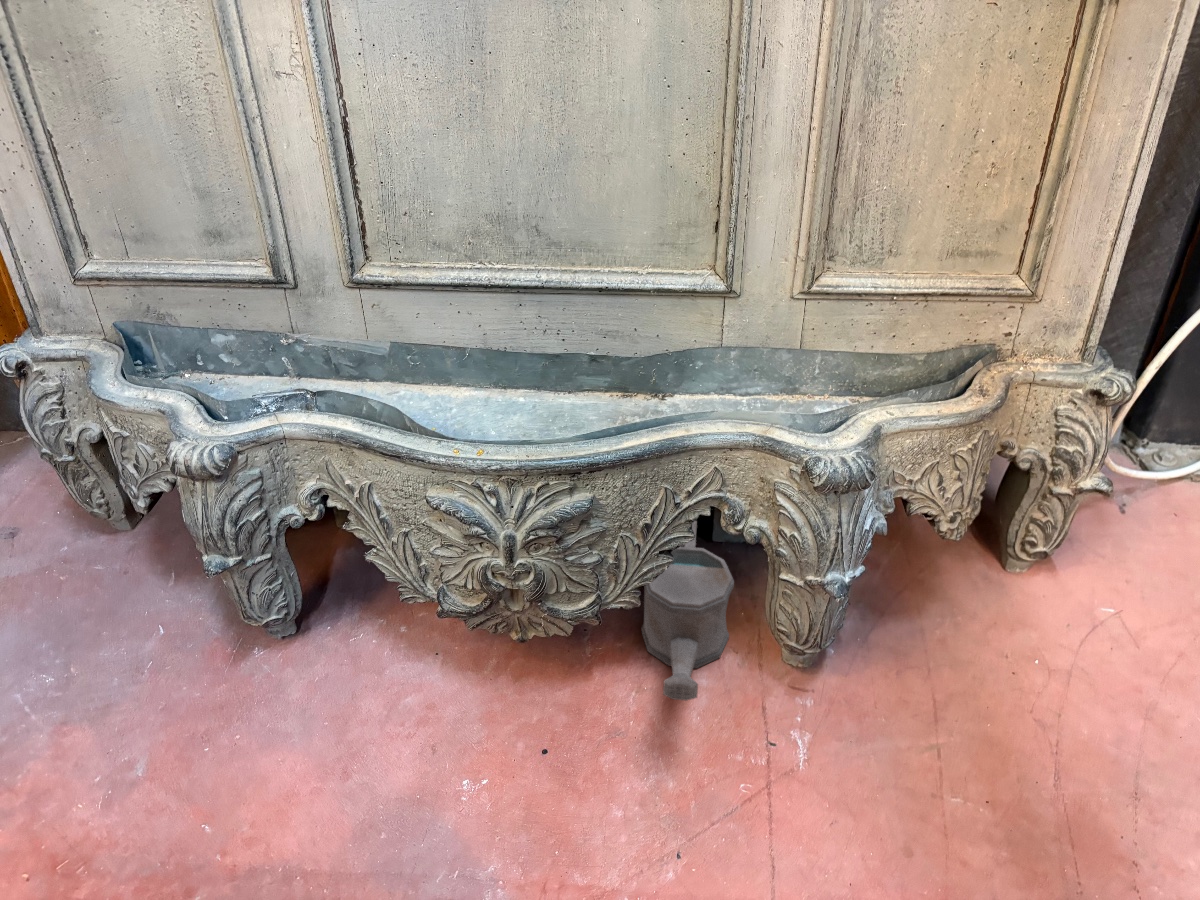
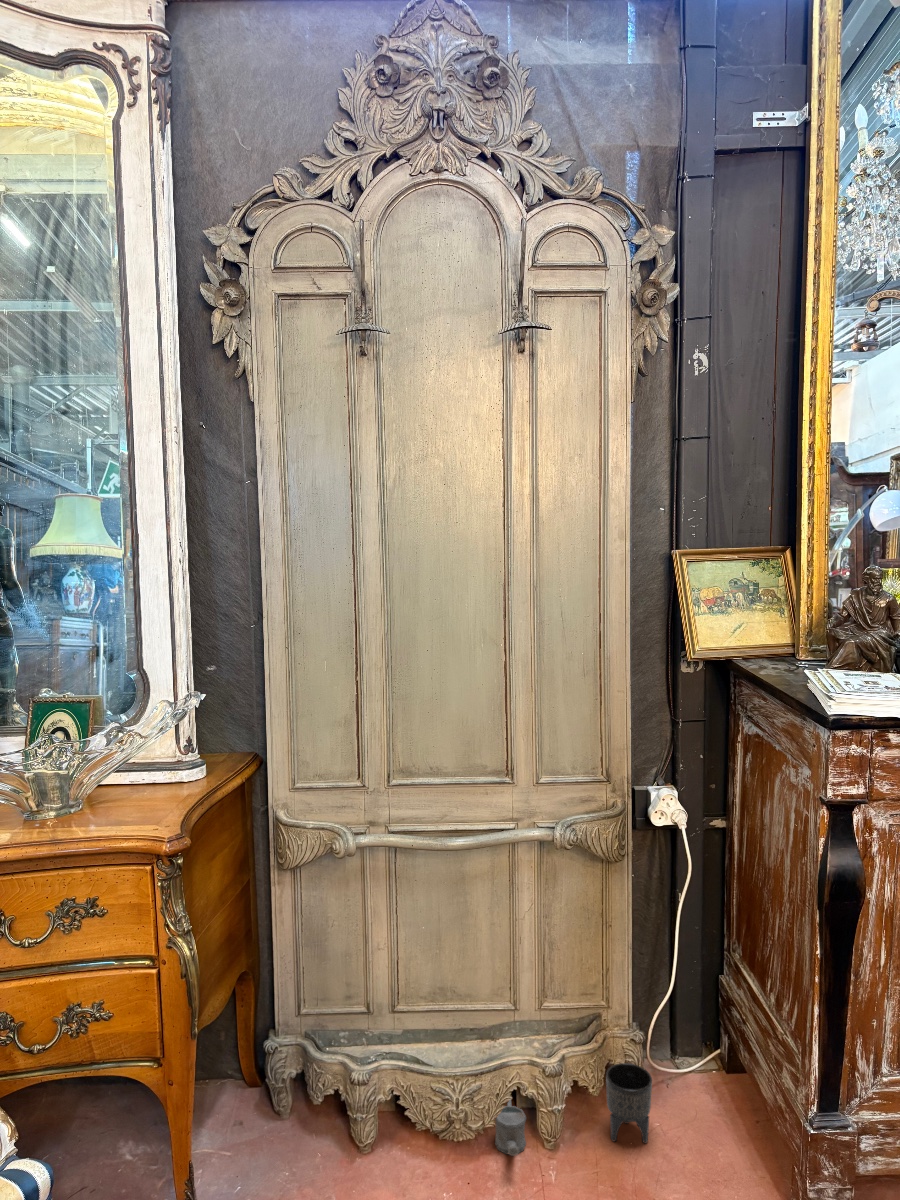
planter: none [974,457,1156,666] -> present [606,1063,652,1143]

